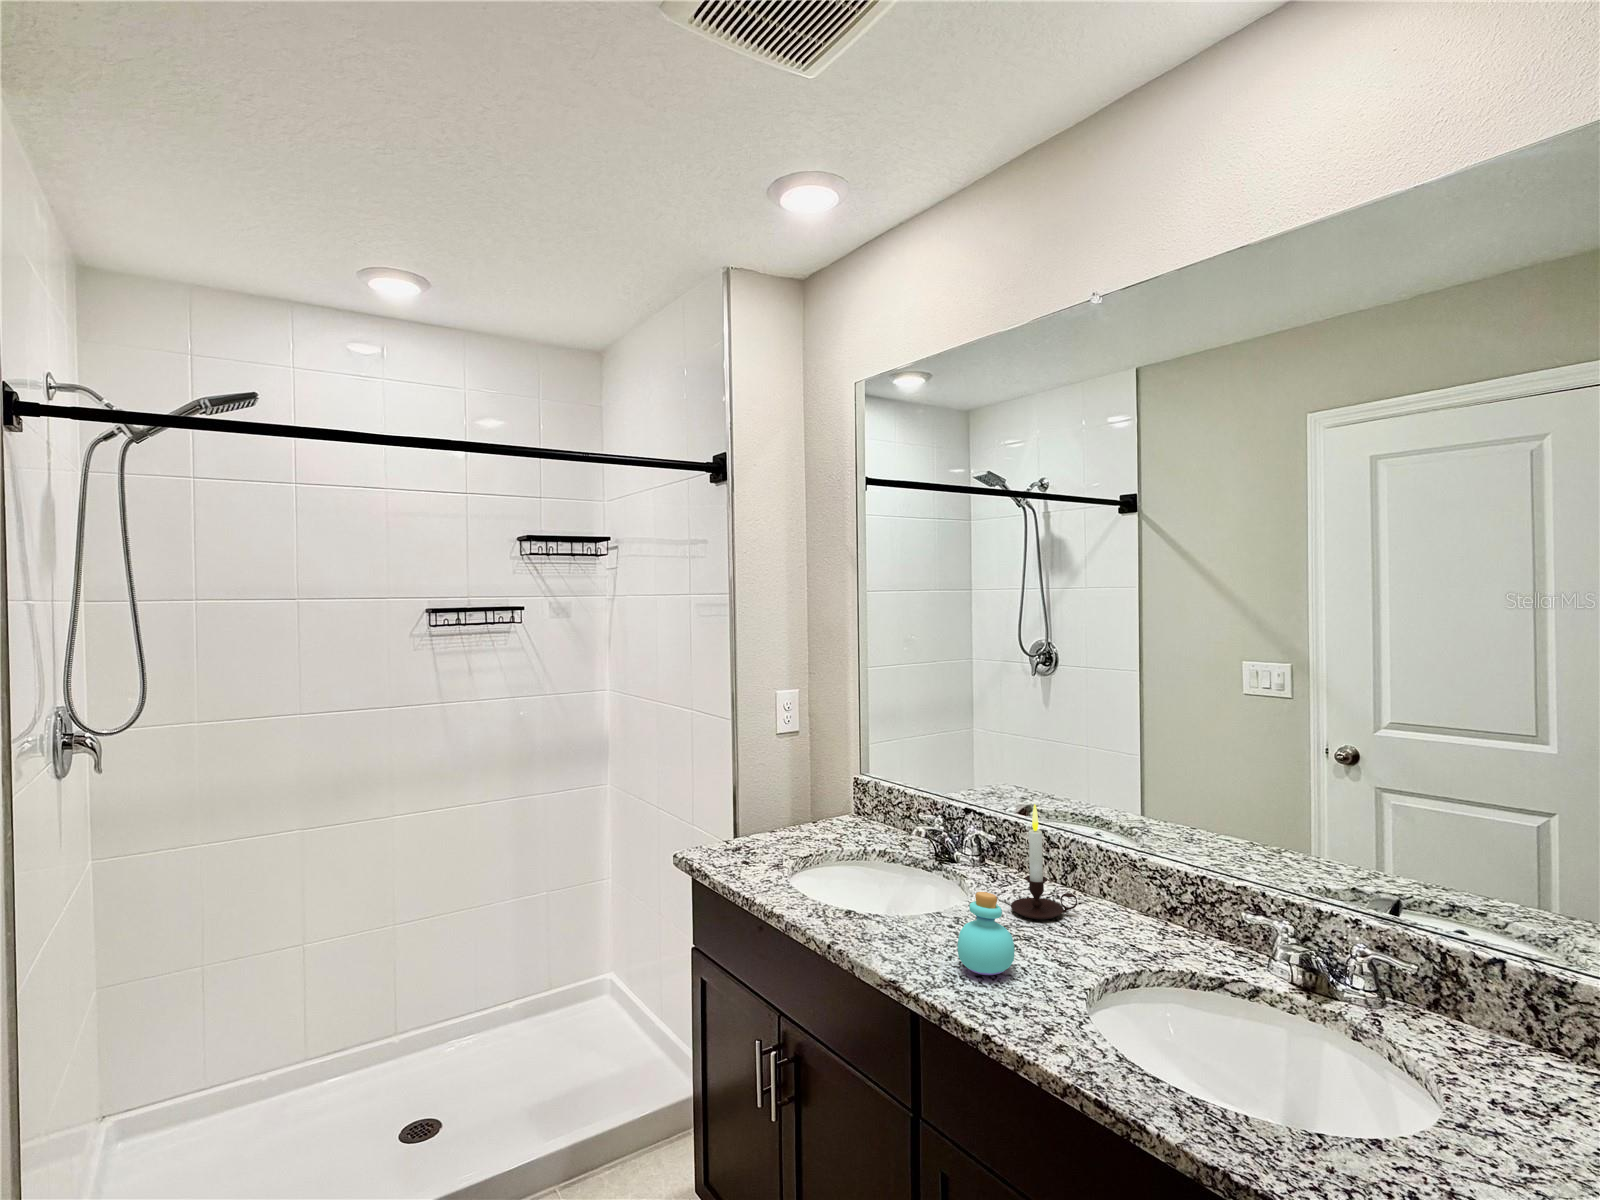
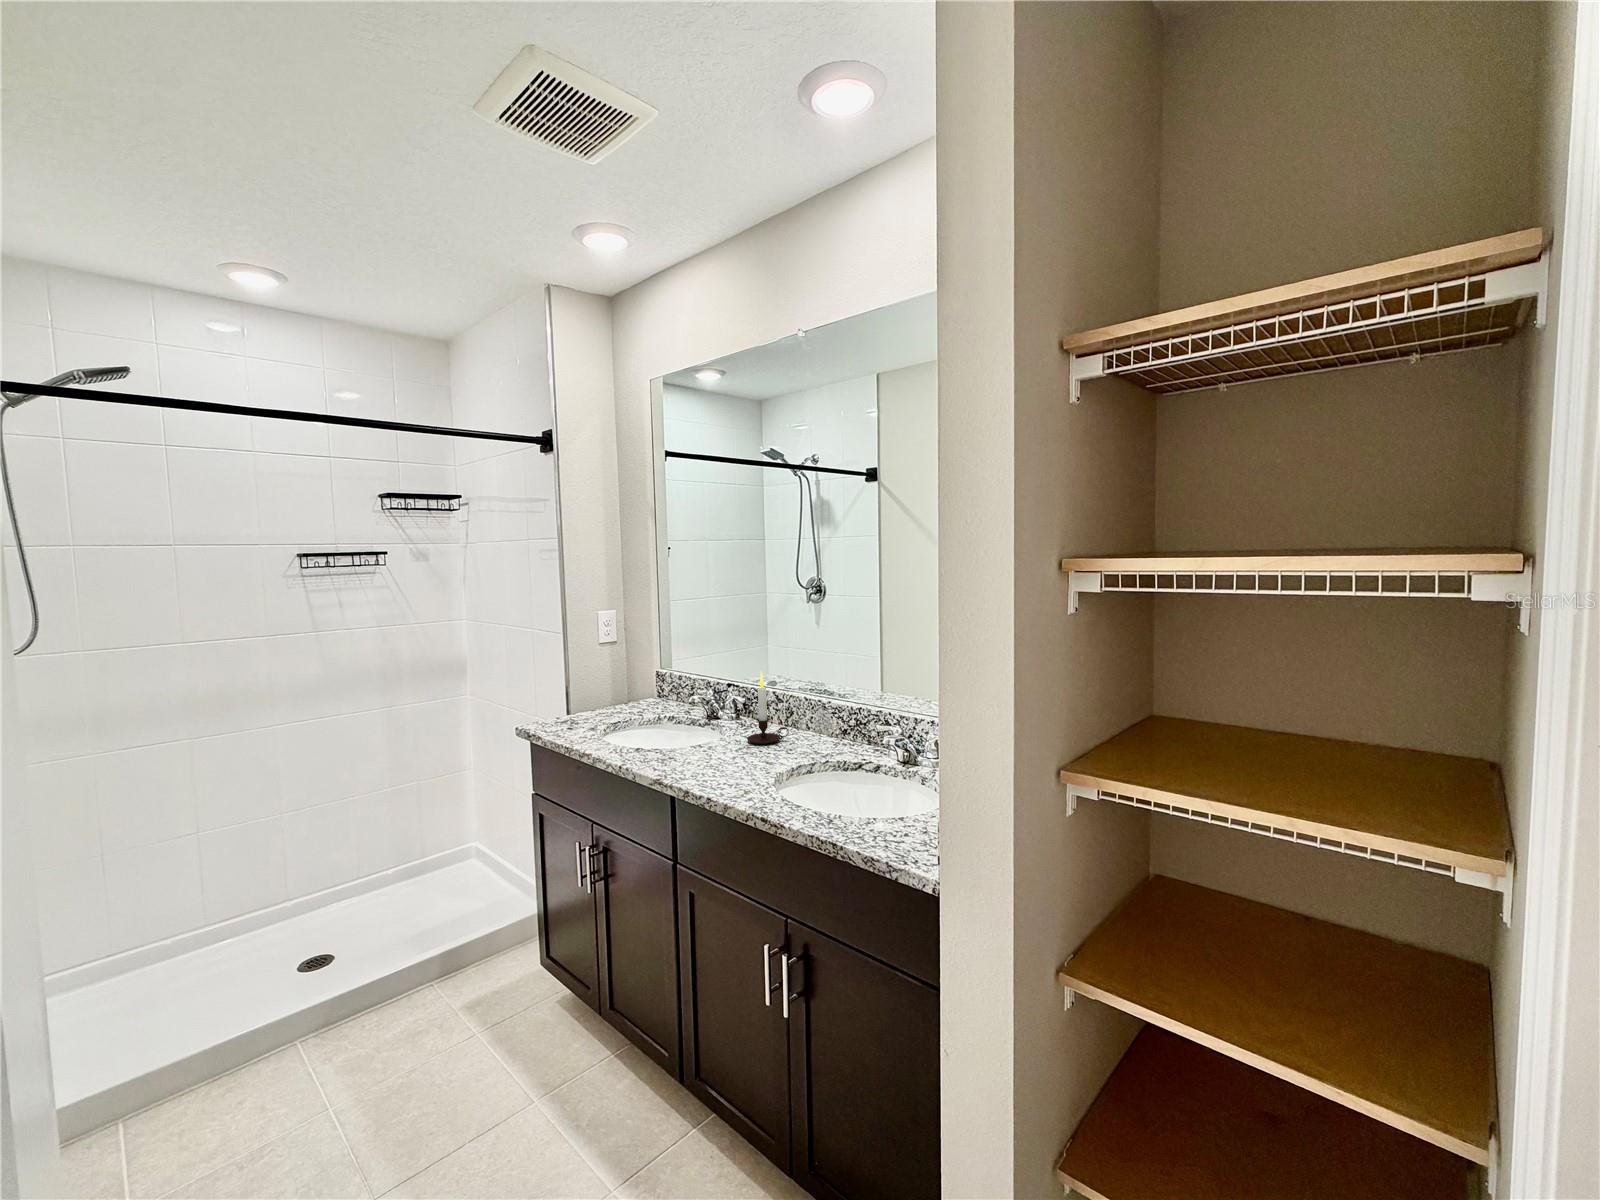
perfume bottle: present [957,892,1015,975] -> none [701,721,737,771]

